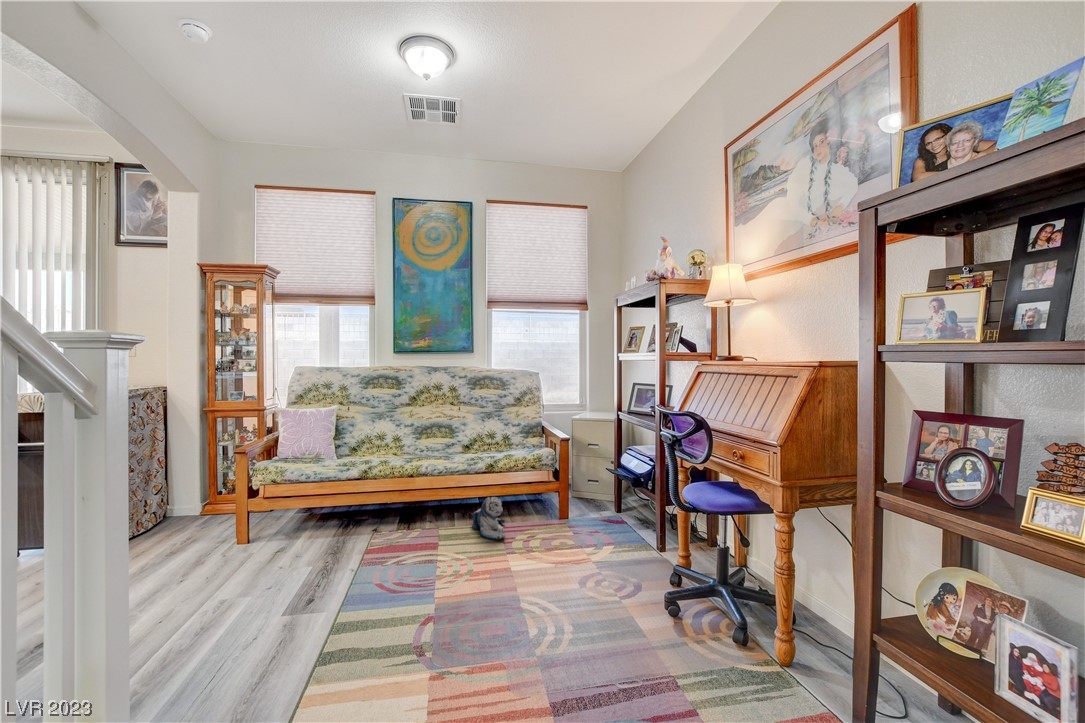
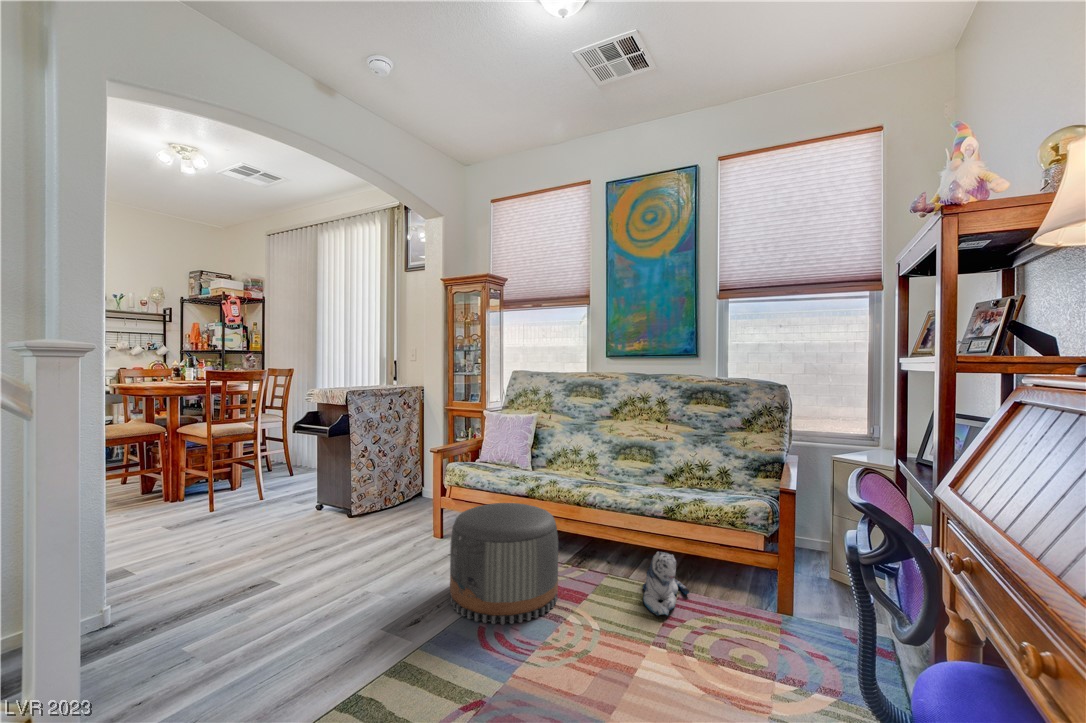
pouf: none [327,484,425,588] -> present [450,503,558,624]

